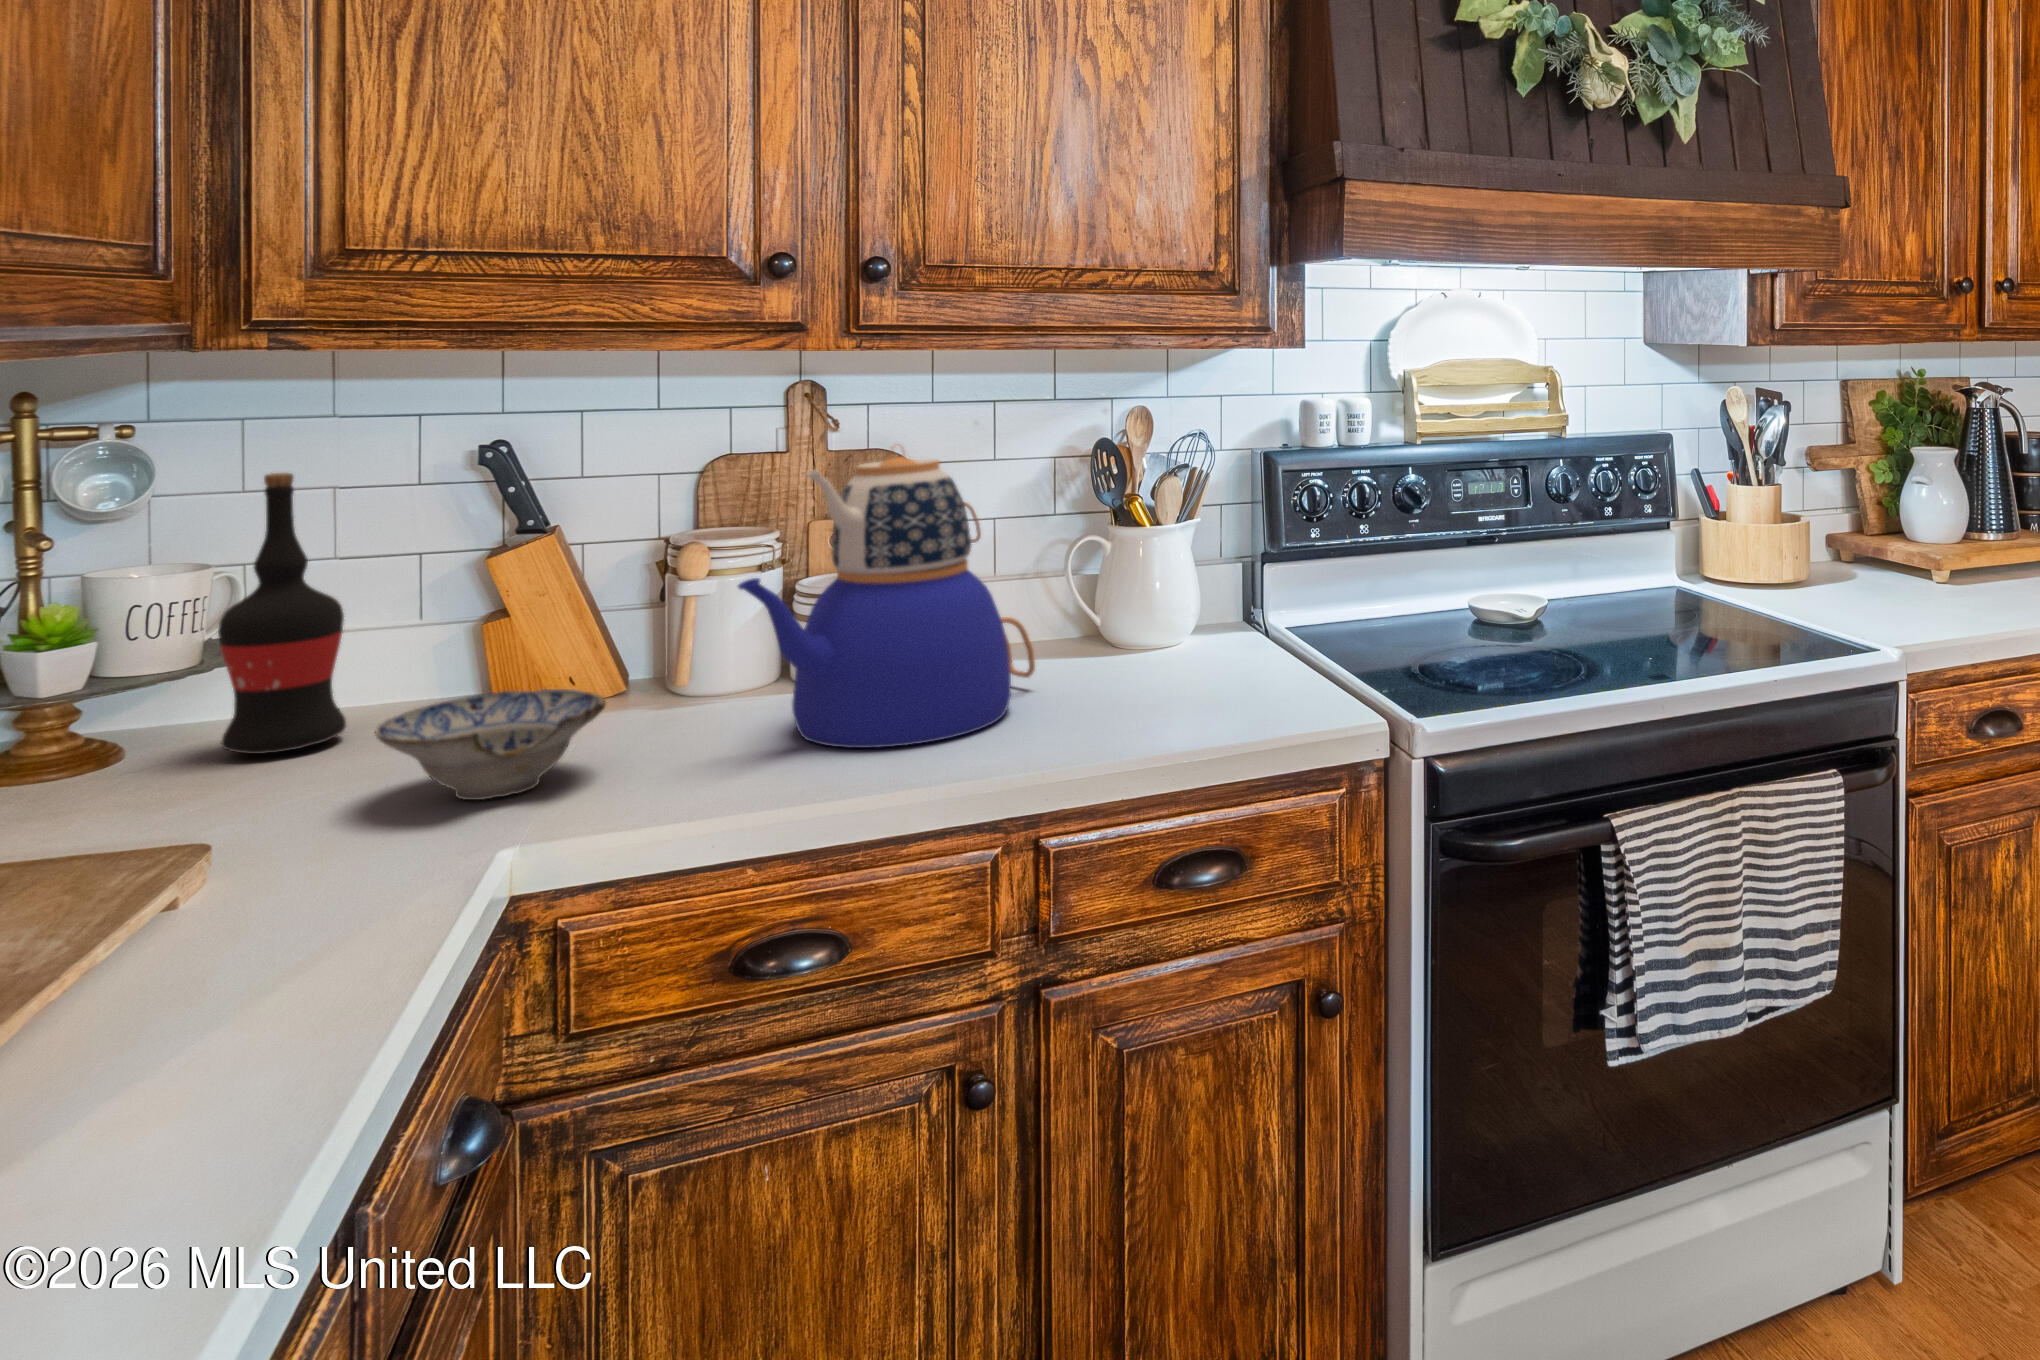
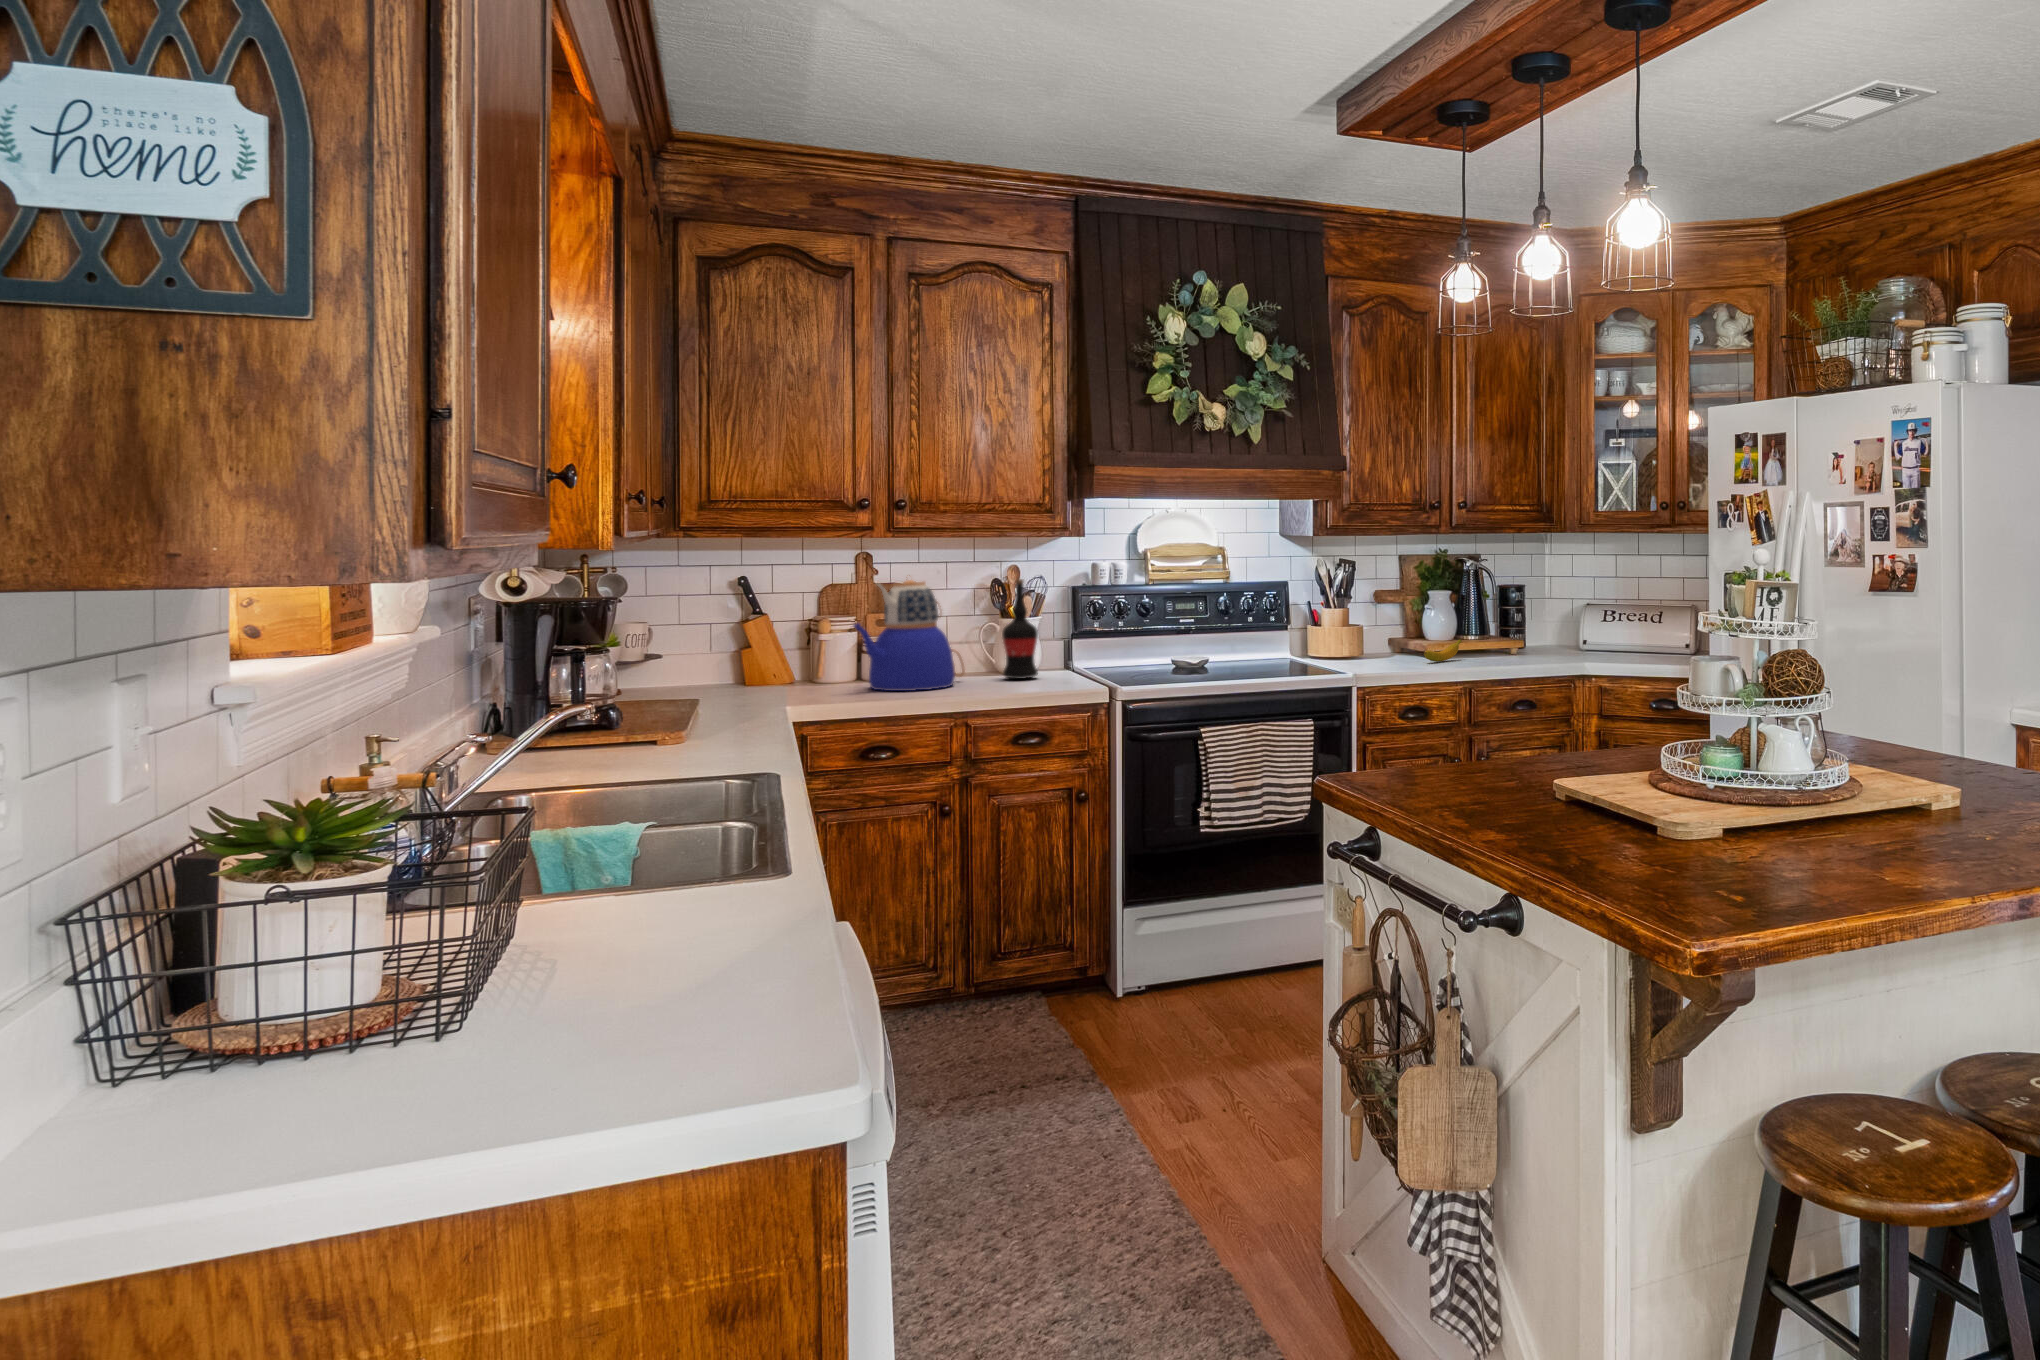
wine bottle: present [218,473,346,754] -> present [1002,579,1038,679]
banana: none [1975,551,2022,601] -> present [1424,639,1462,662]
ceramic bowl: present [375,689,606,800] -> none [730,666,805,699]

